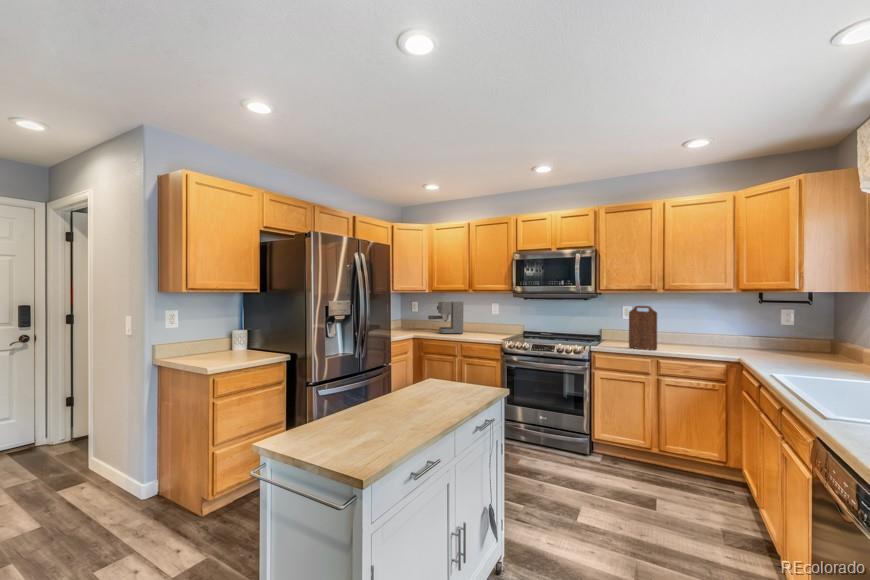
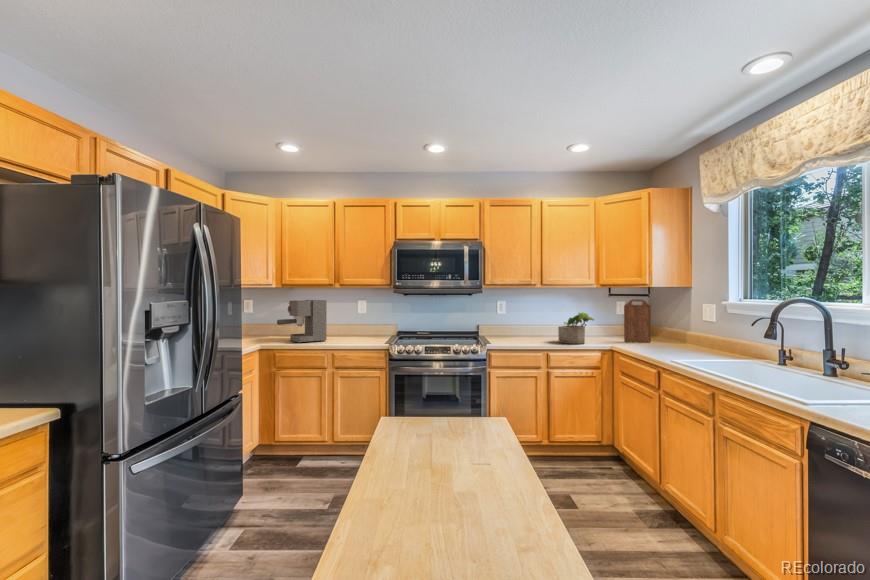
cutting board: present [629,306,657,350] -> present [624,299,651,342]
potted plant: none [675,320,722,353] -> present [558,313,594,344]

